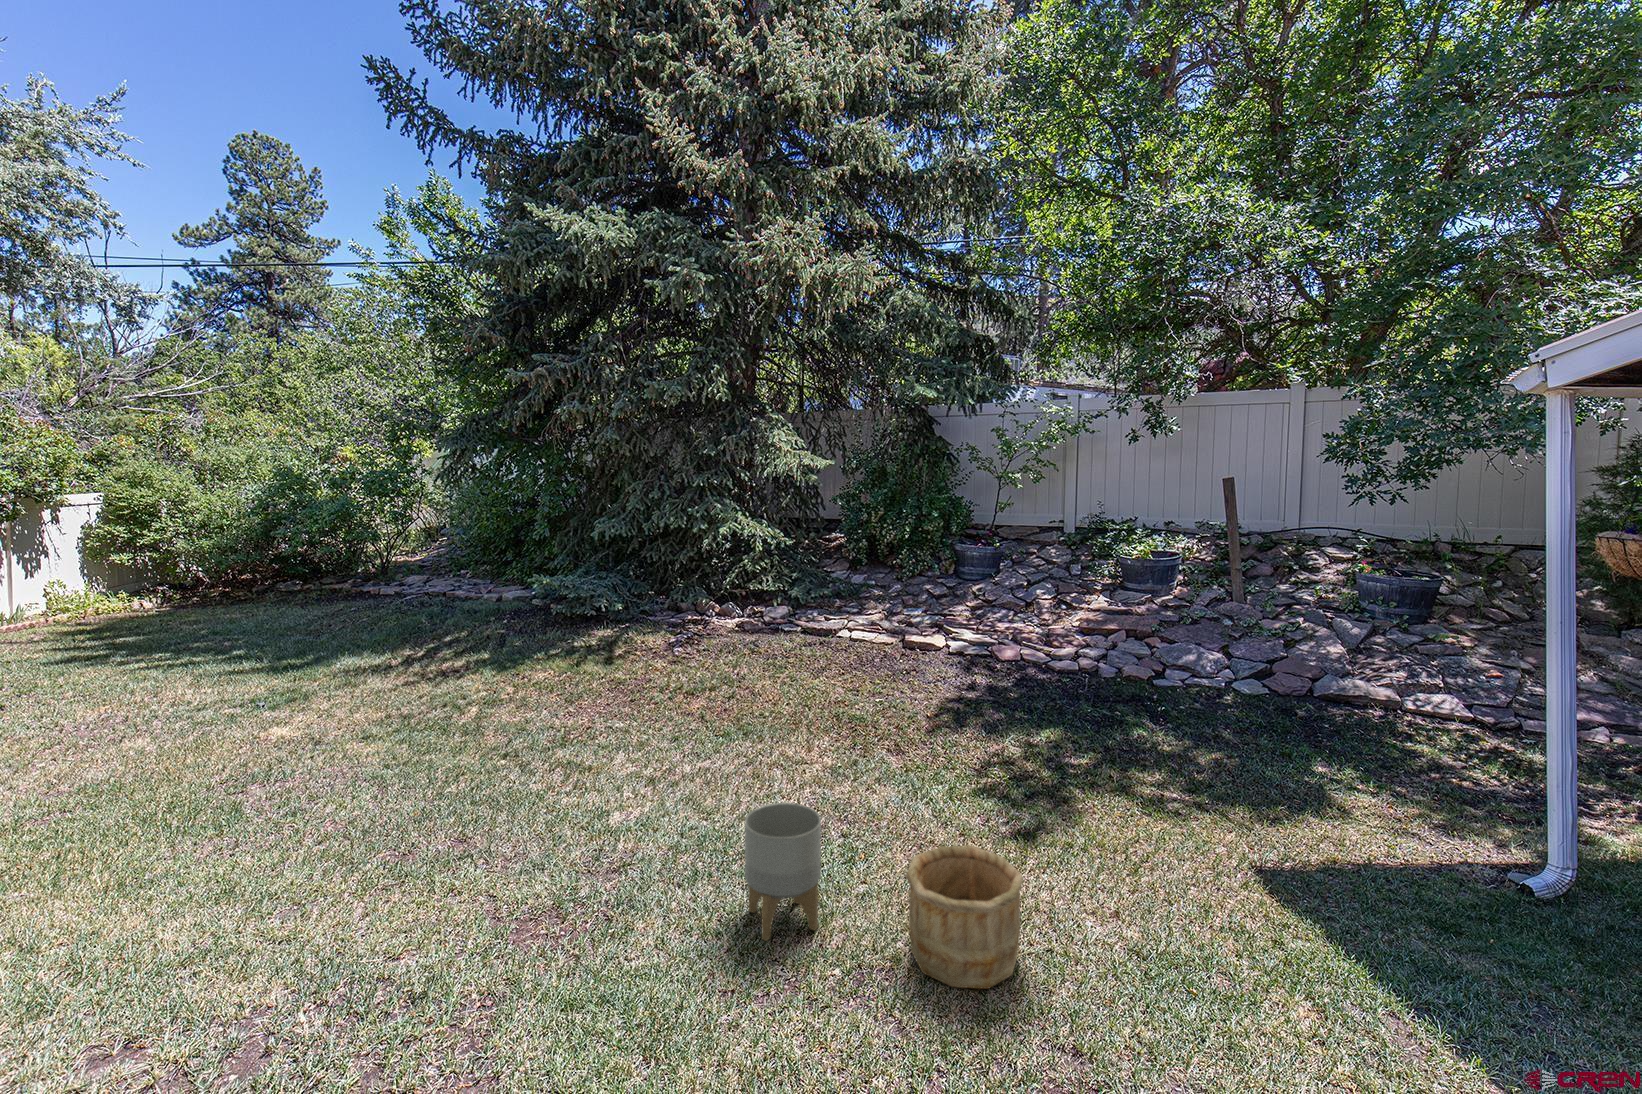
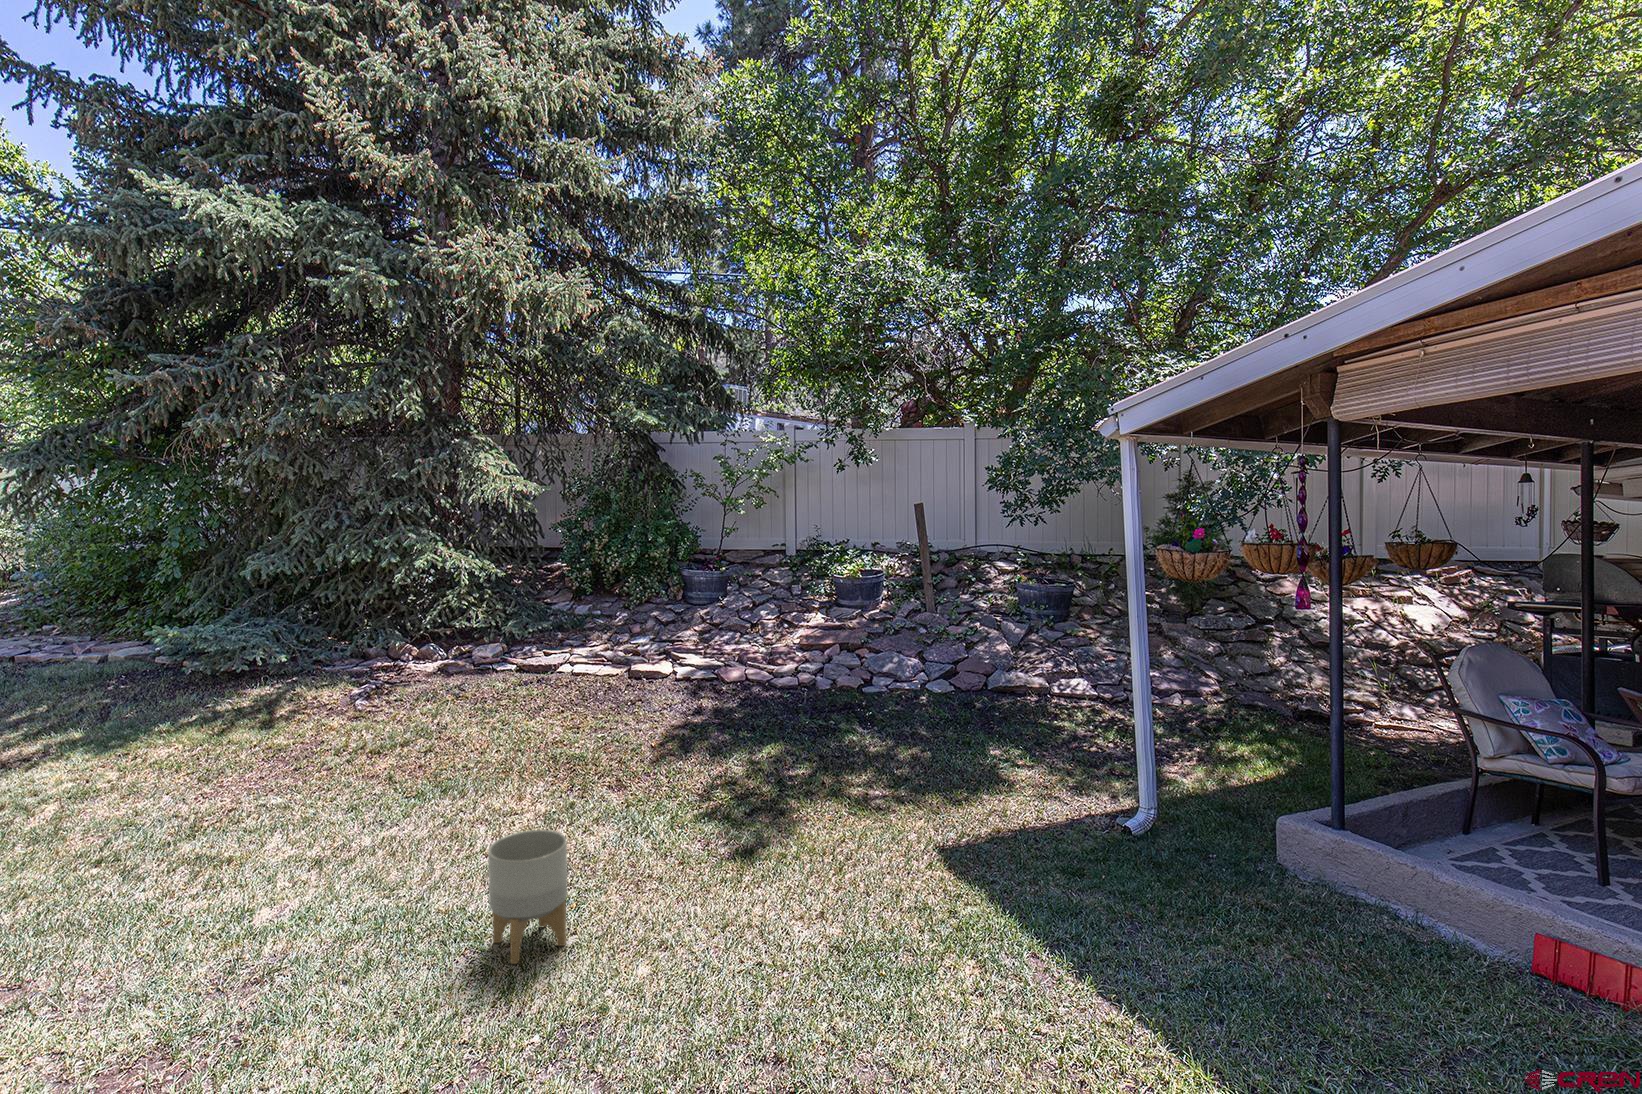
wooden bucket: present [906,846,1024,989] -> none [650,842,754,964]

